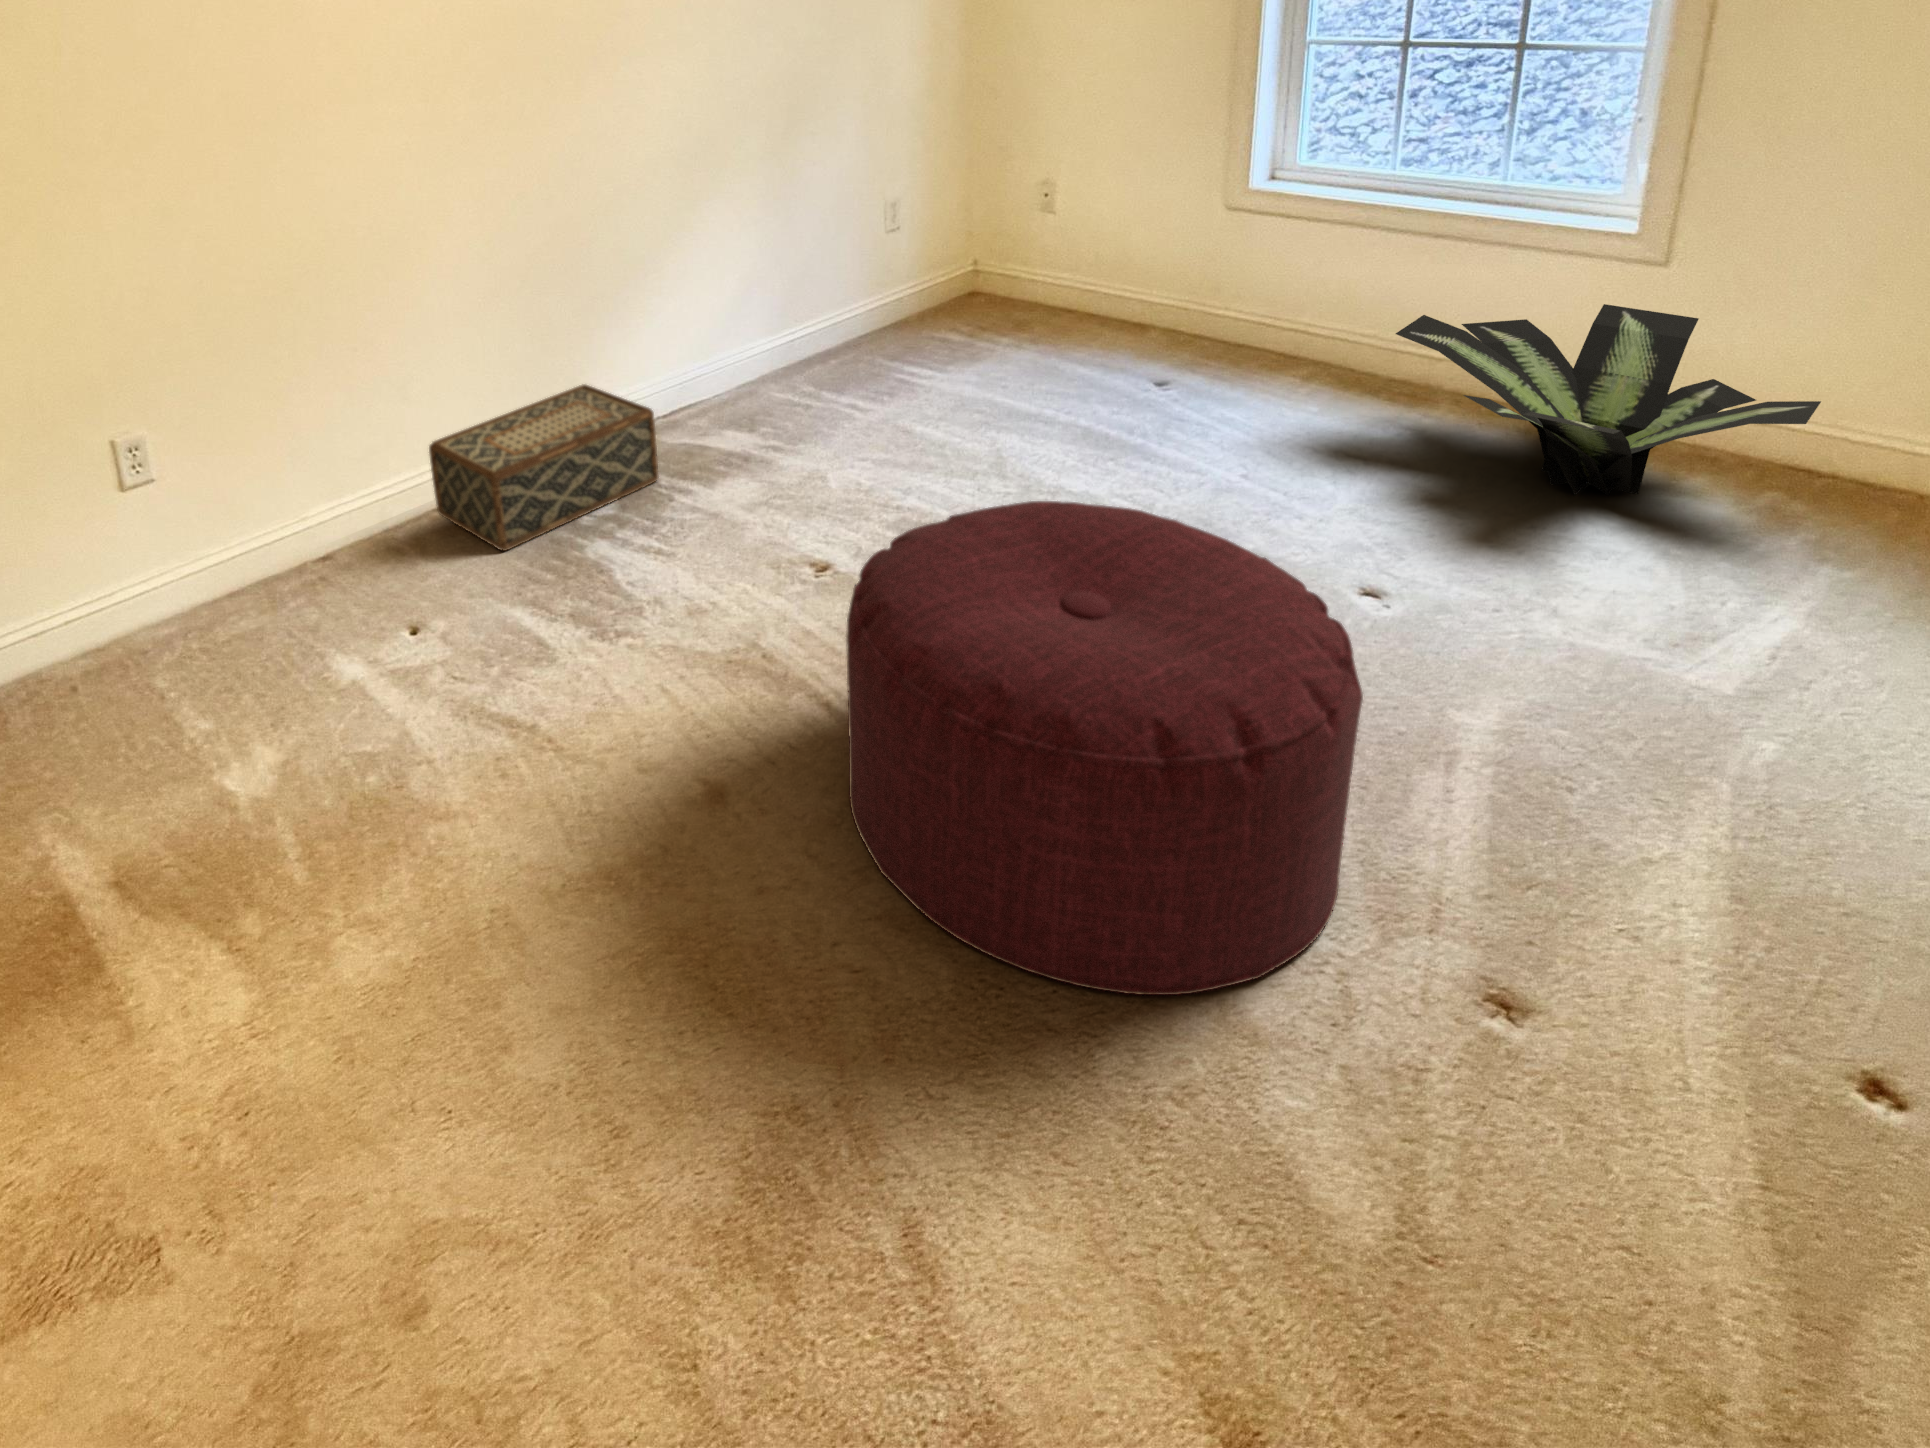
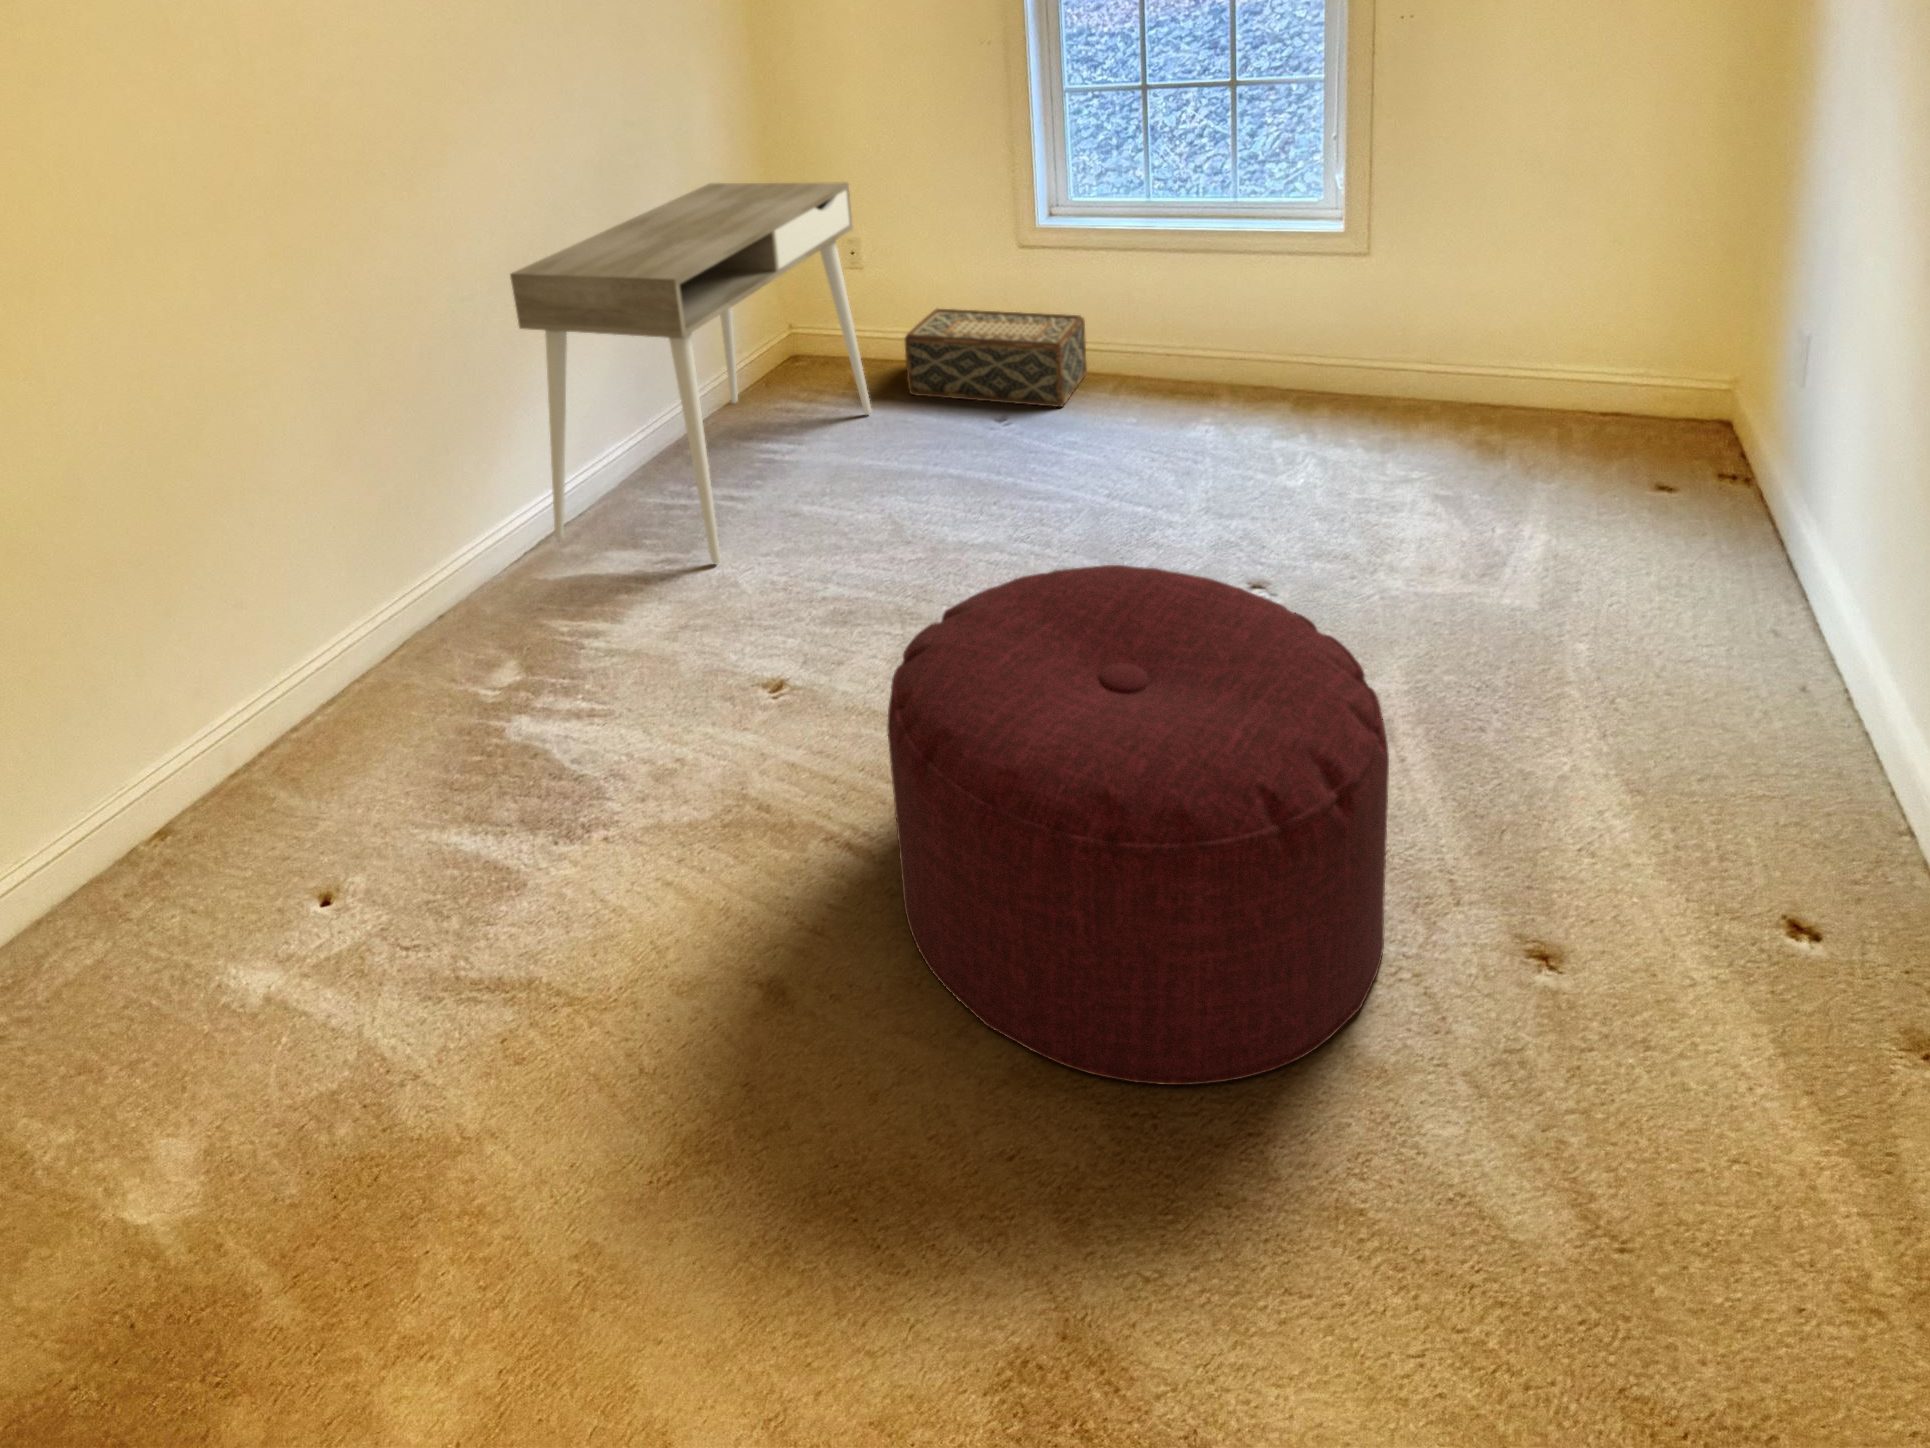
desk: none [673,107,1031,456] -> present [510,182,872,564]
potted plant: present [1396,304,1821,495] -> none [1202,296,1510,464]
woven basket: present [429,384,659,551] -> present [905,309,1087,407]

